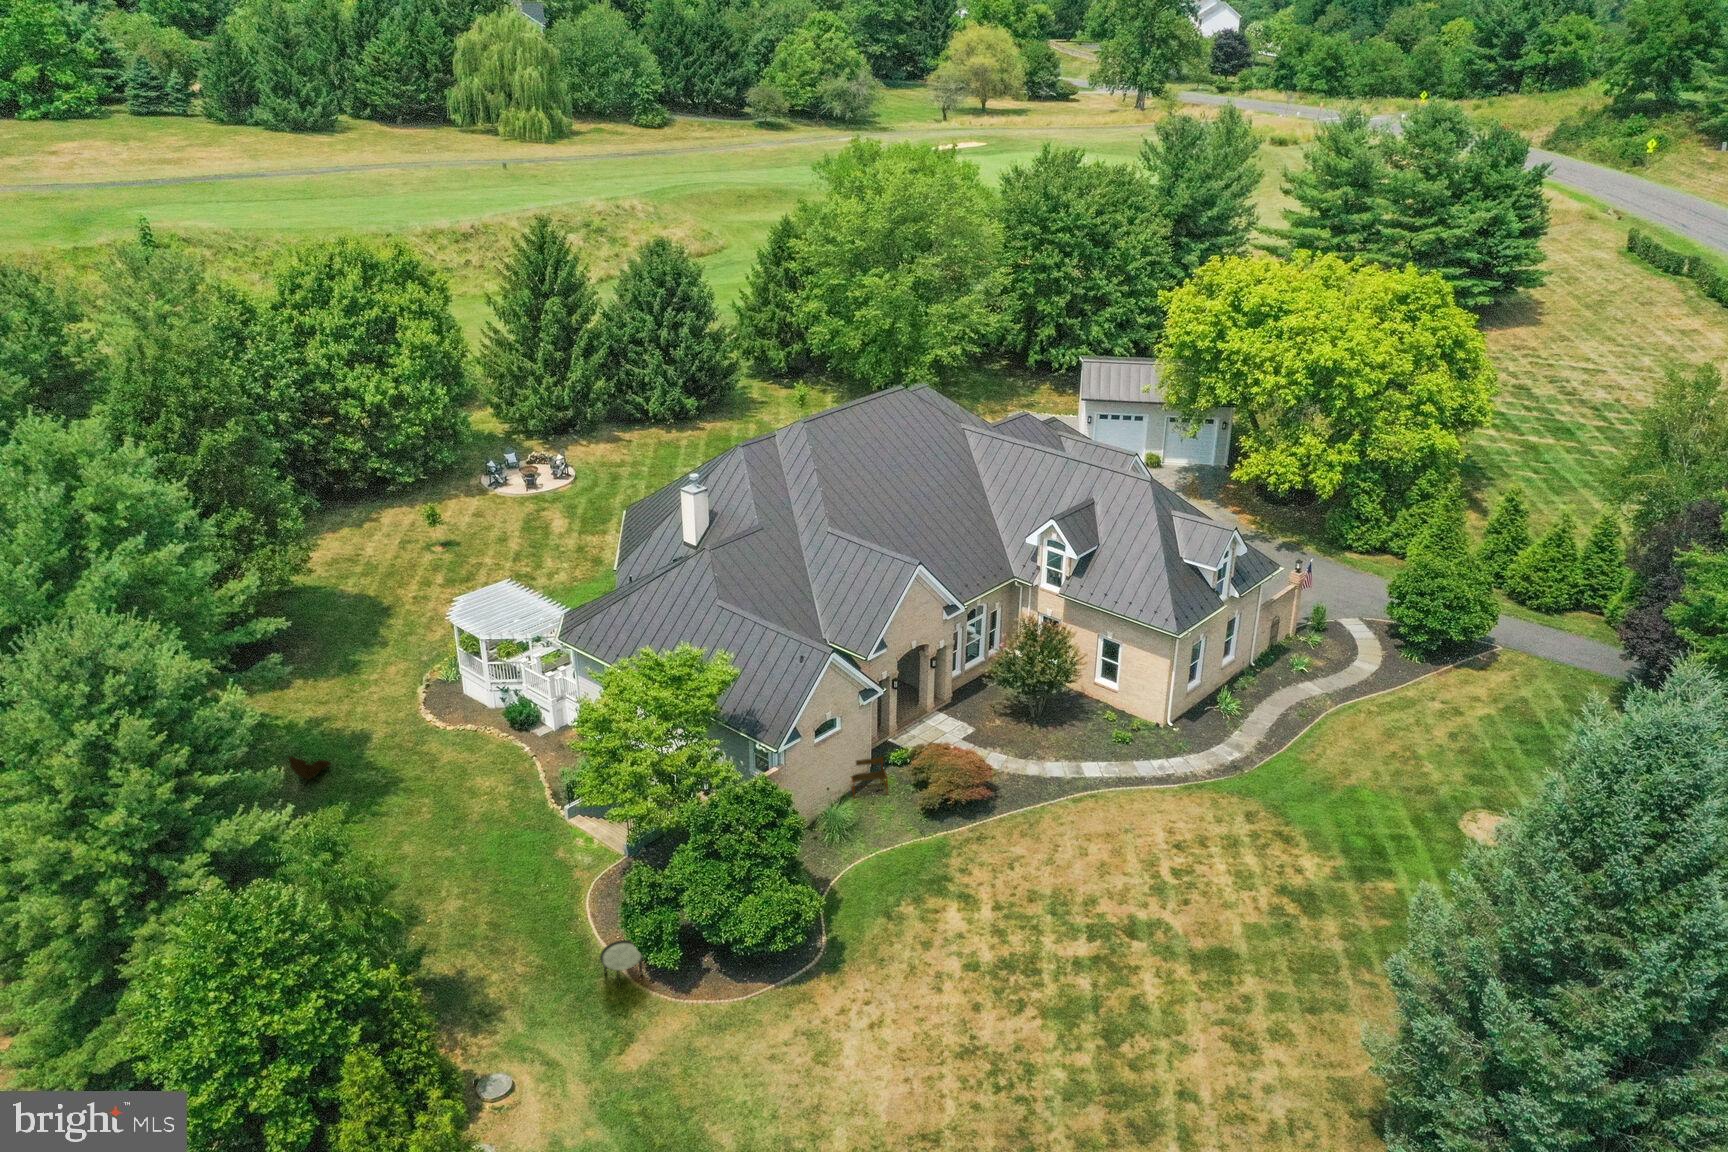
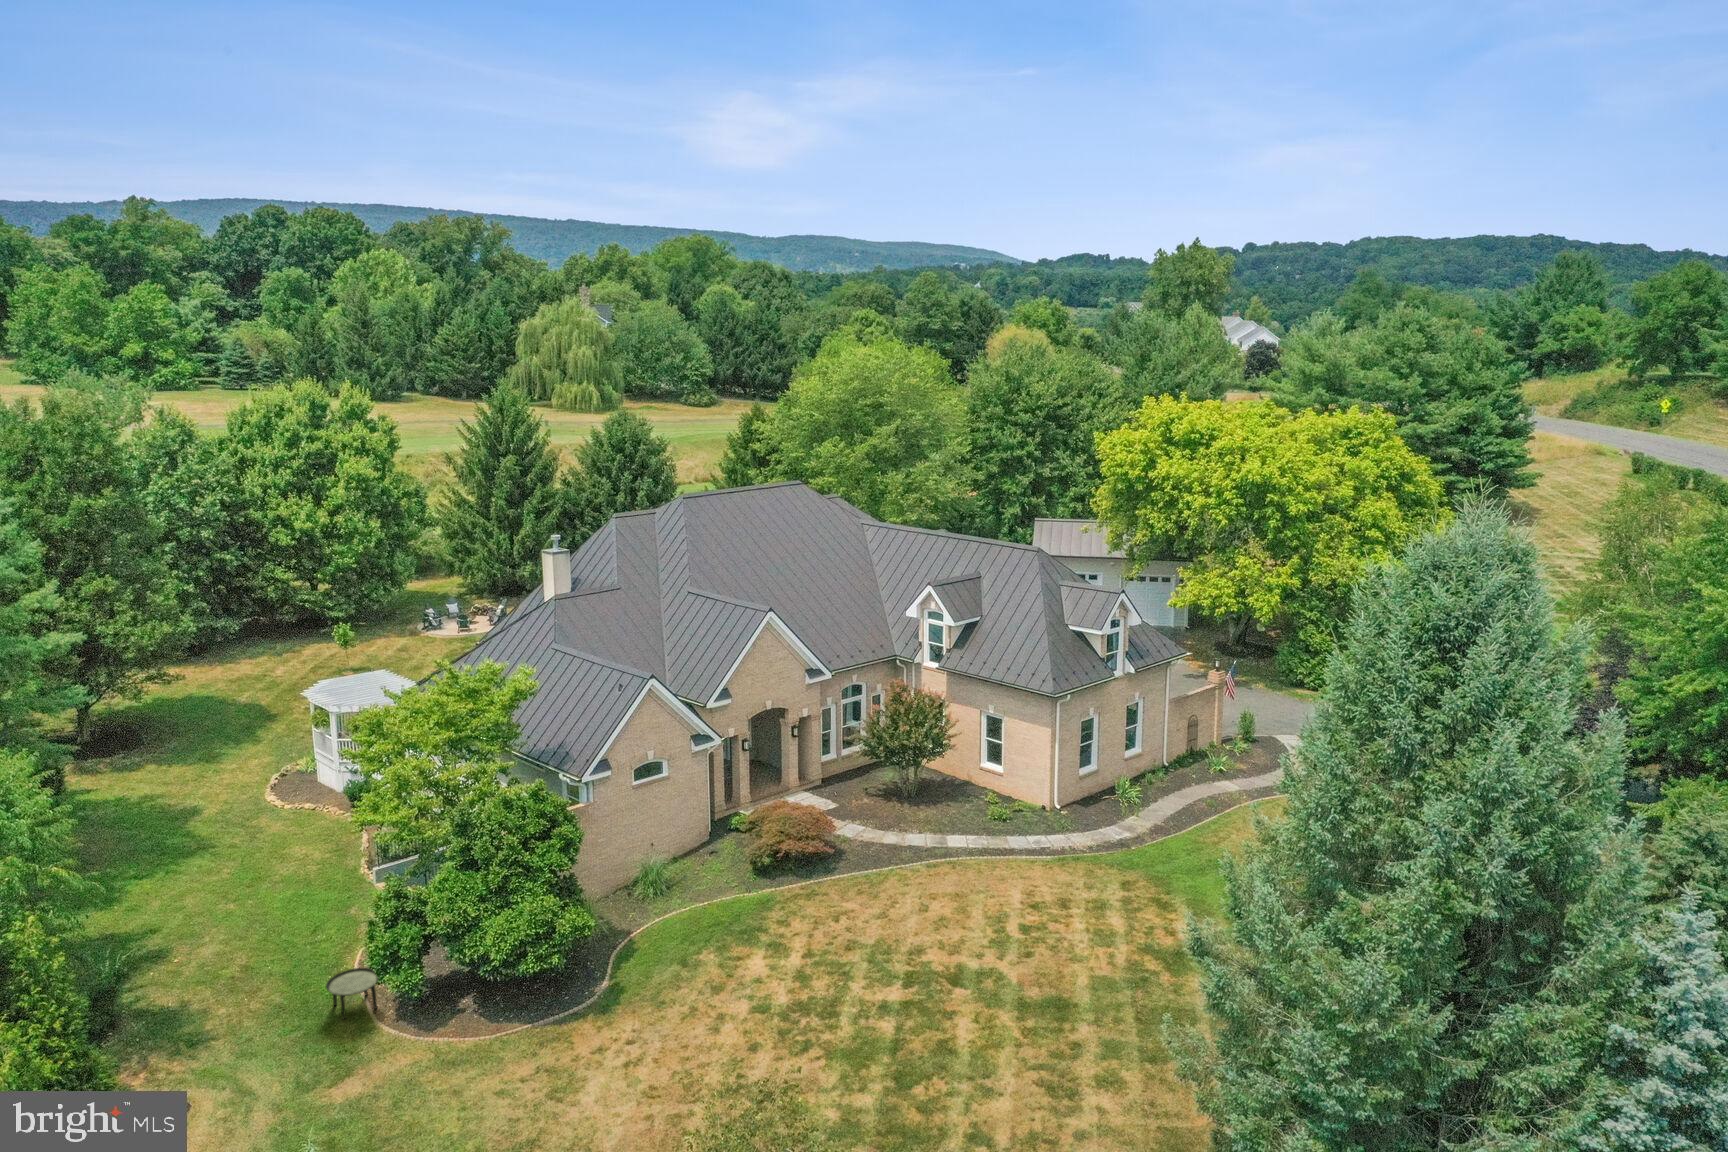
lounge chair: present [289,756,331,780] -> none [84,804,137,839]
bench: present [851,757,888,797] -> none [683,815,724,859]

